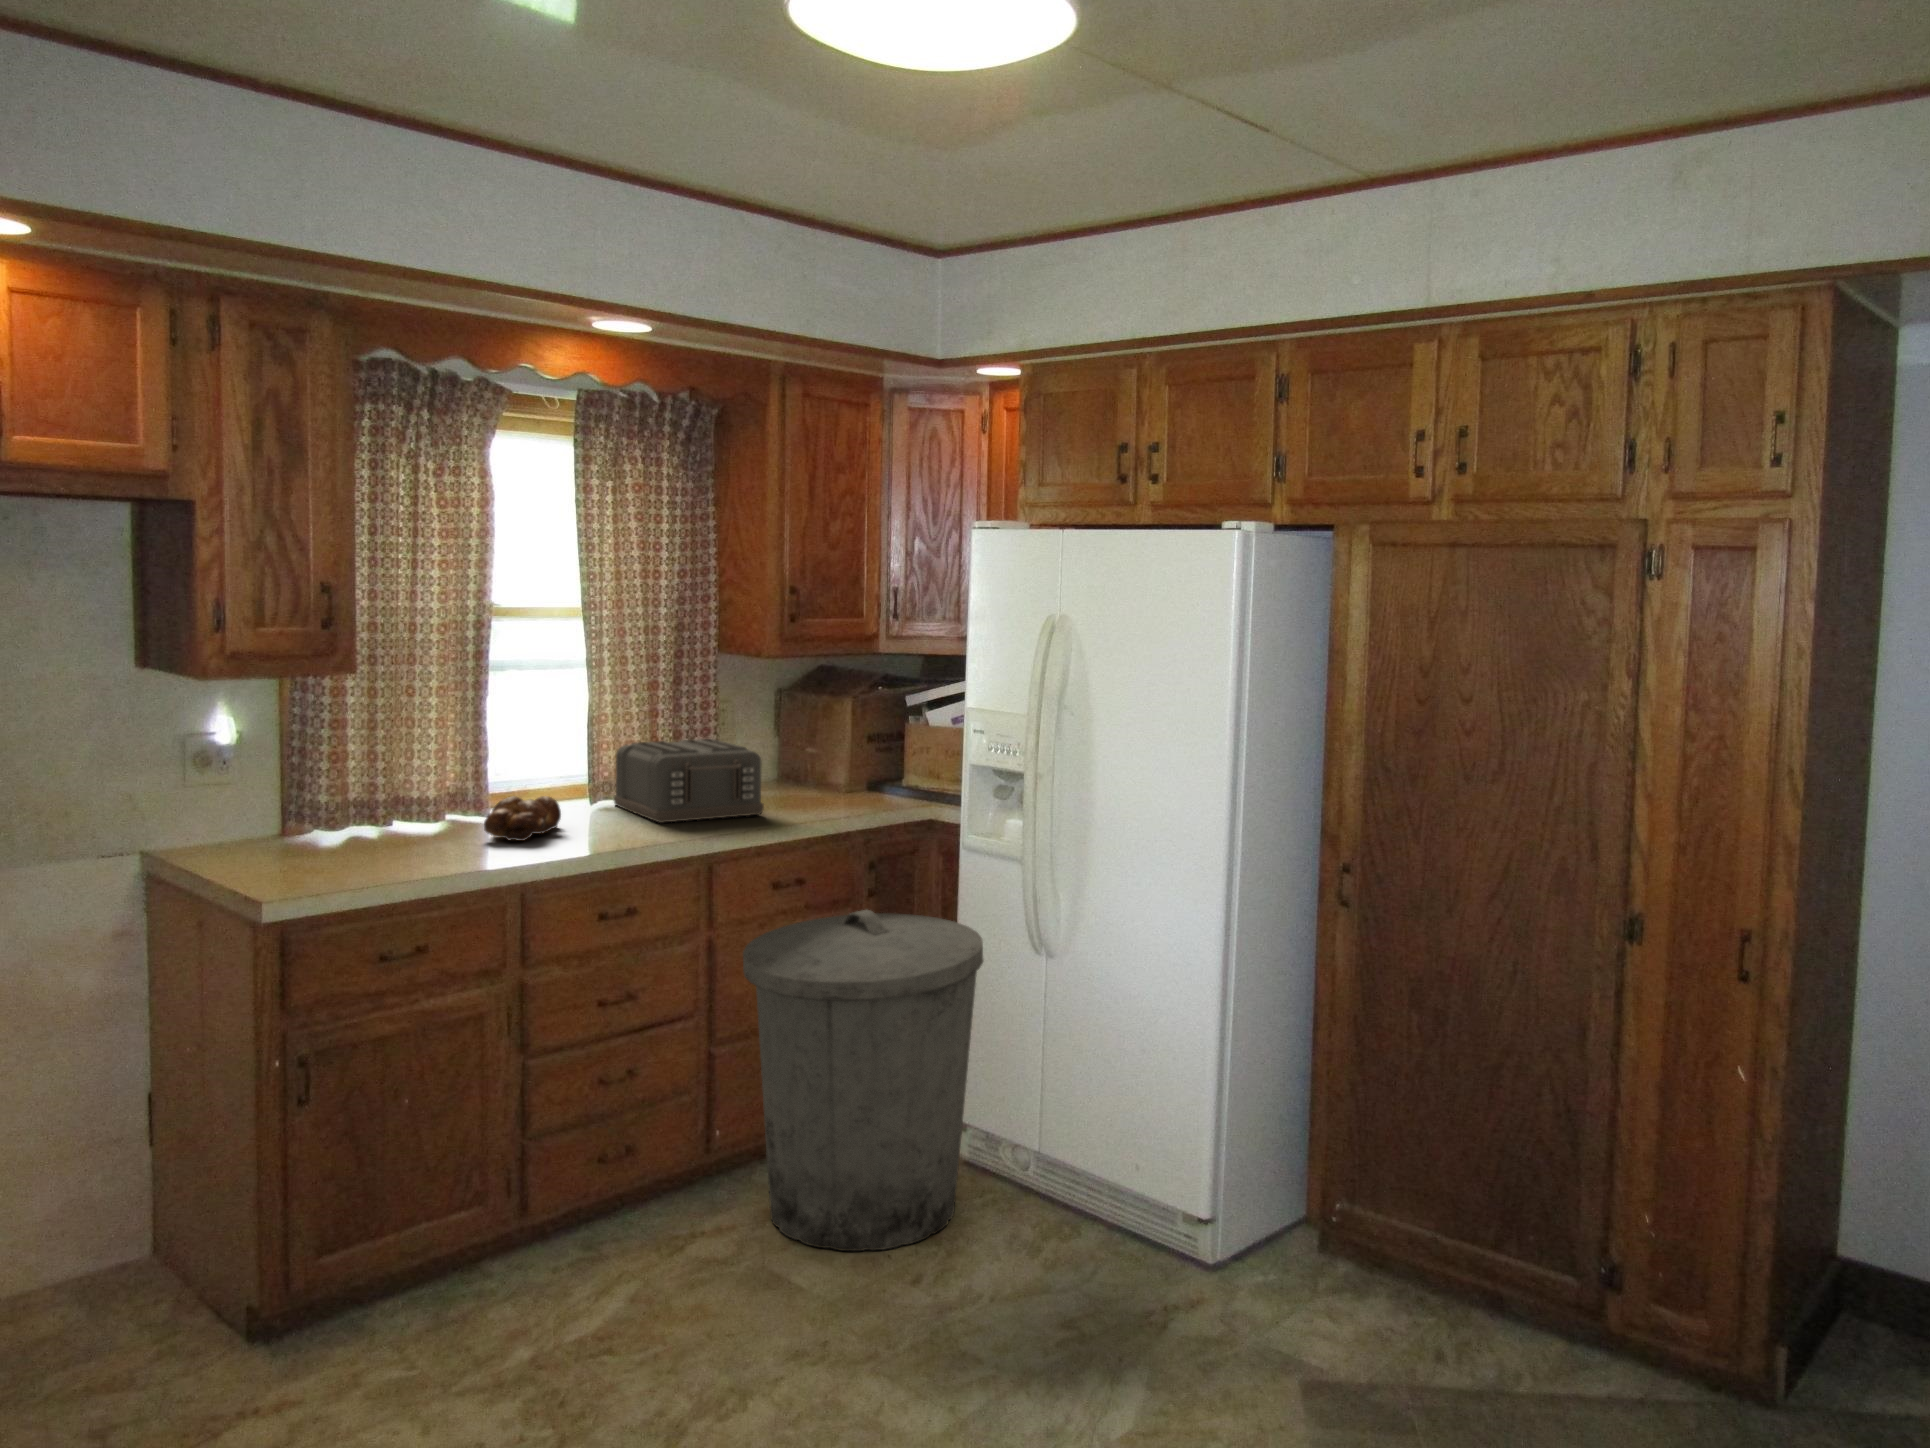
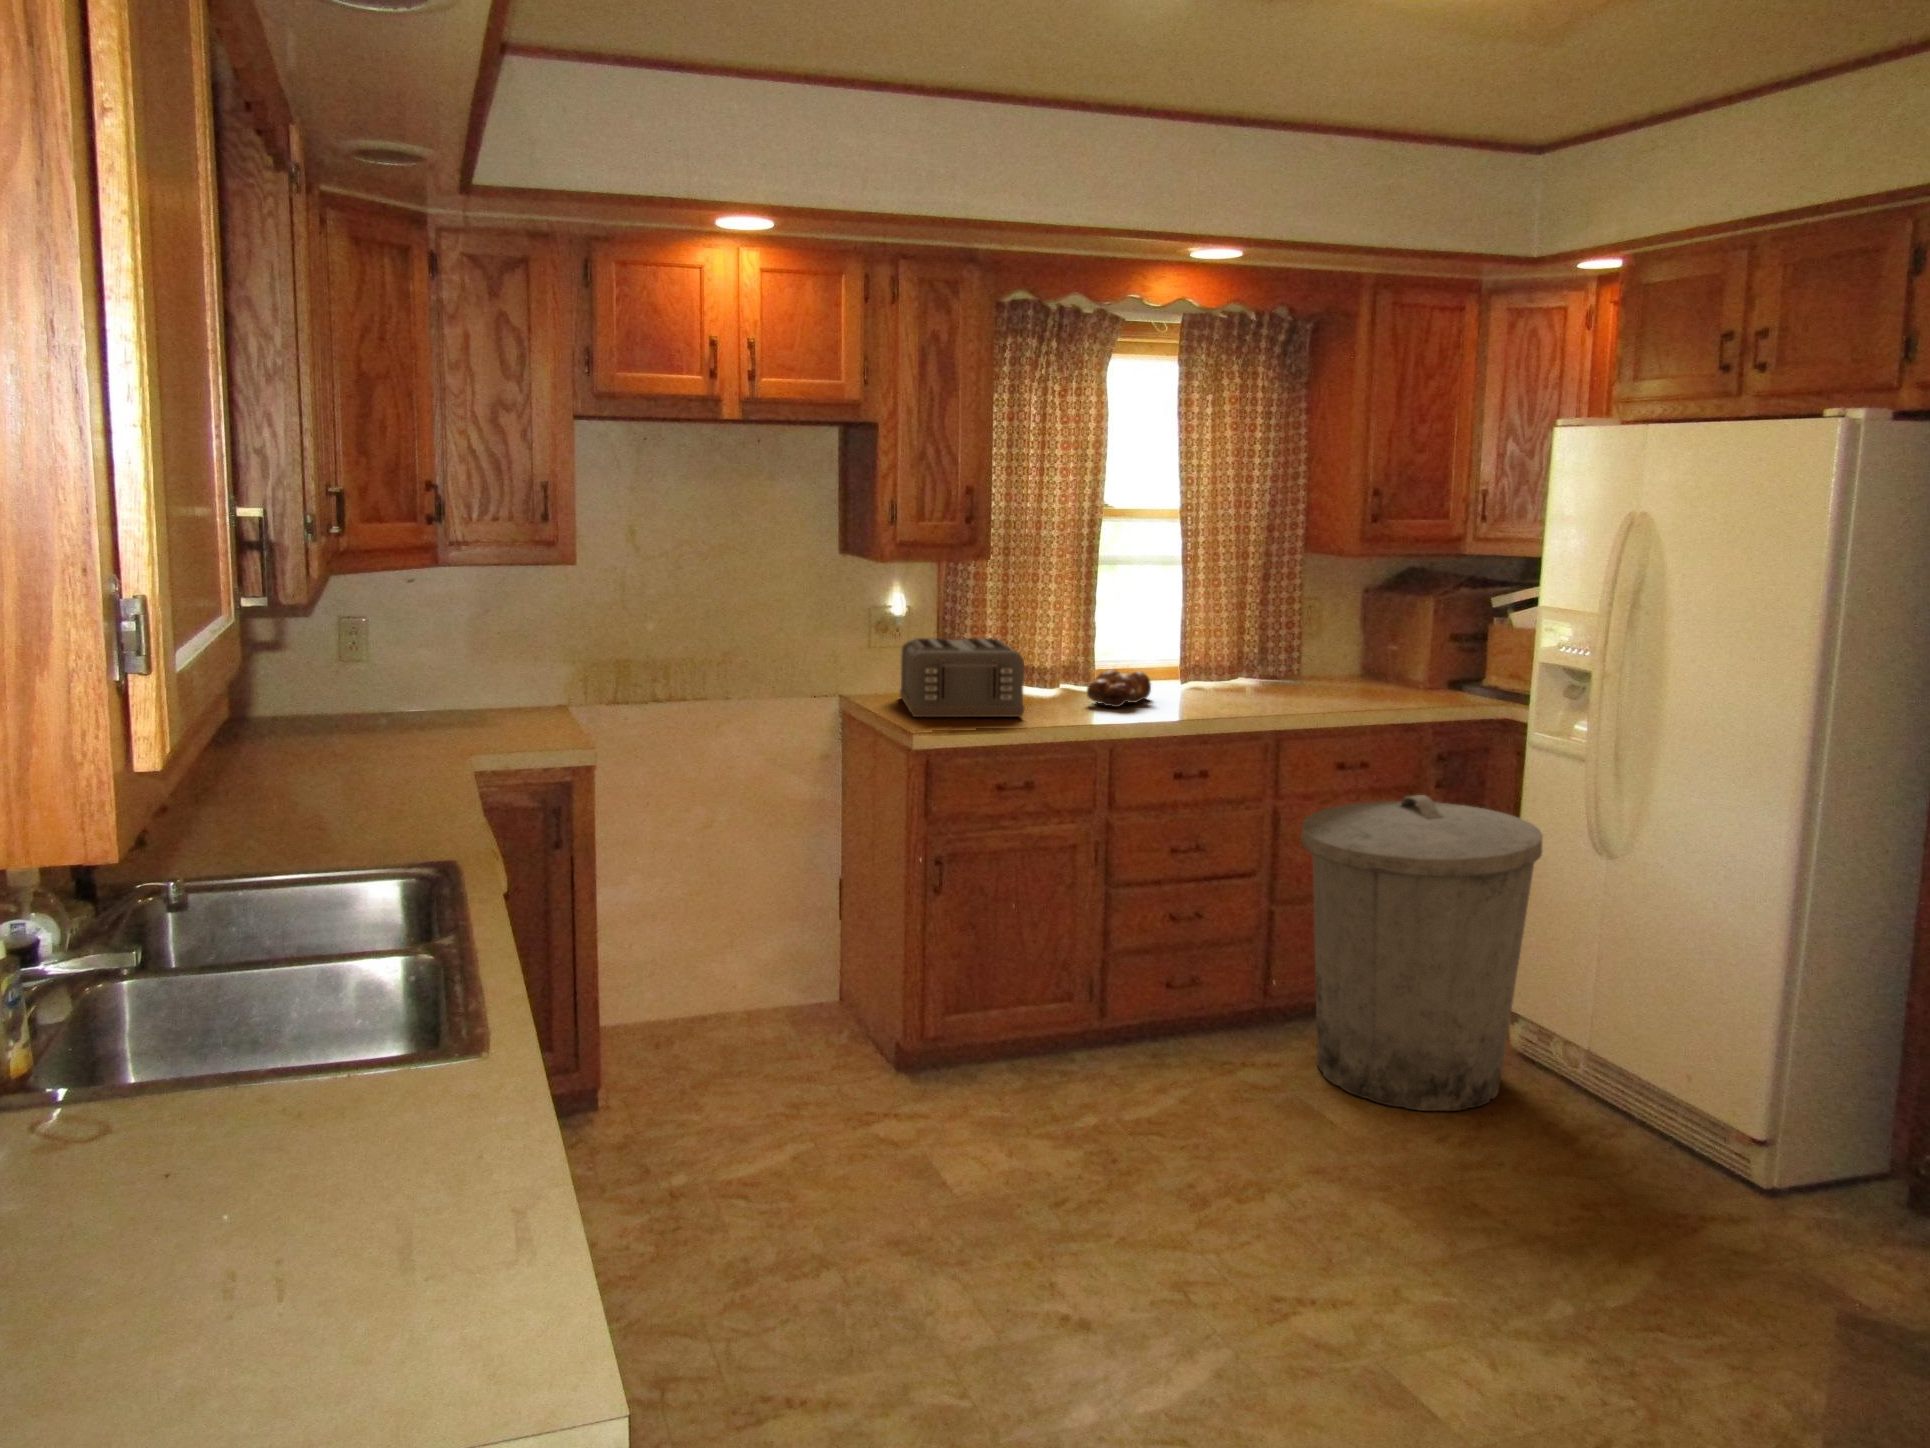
toaster: present [614,739,764,823] -> present [900,638,1025,717]

